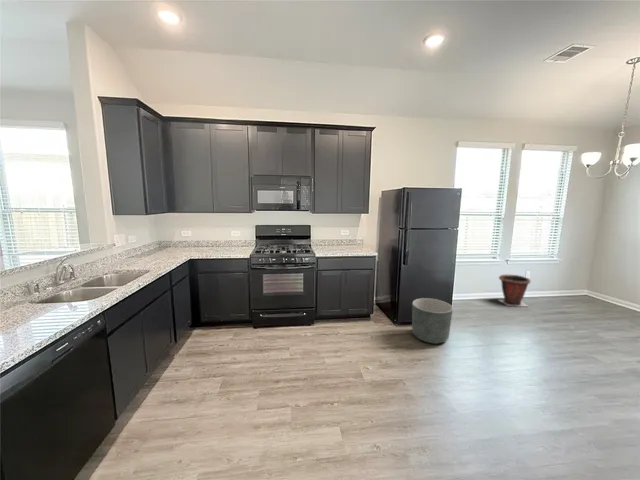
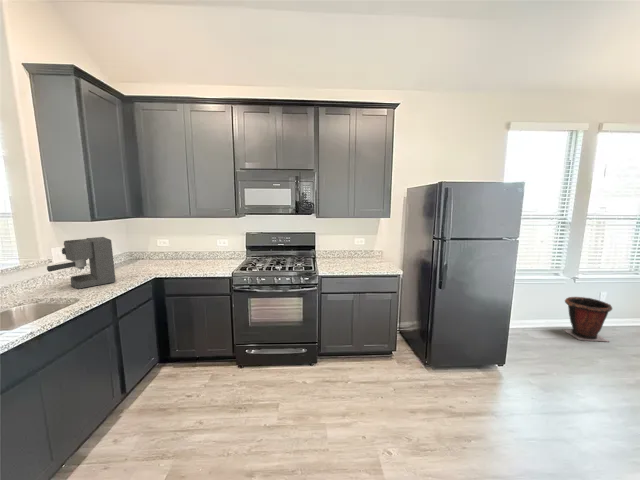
coffee maker: none [119,227,165,266] -> present [47,237,116,289]
planter: present [412,298,453,343] -> none [451,334,513,403]

